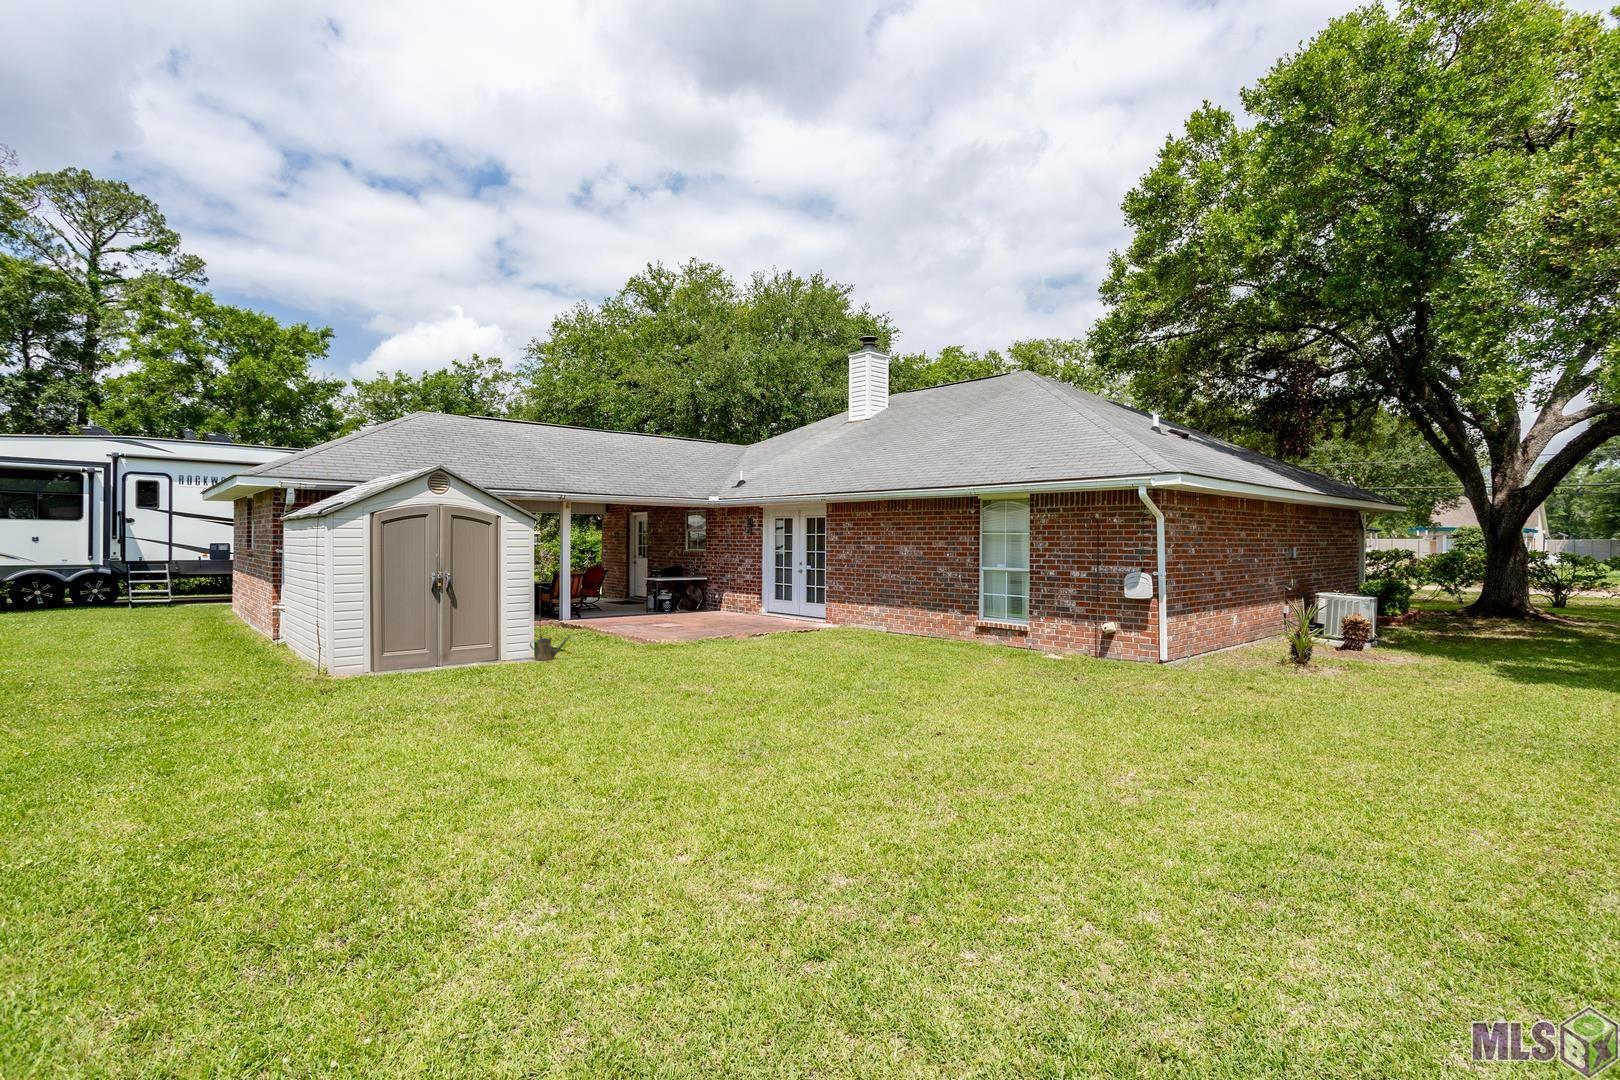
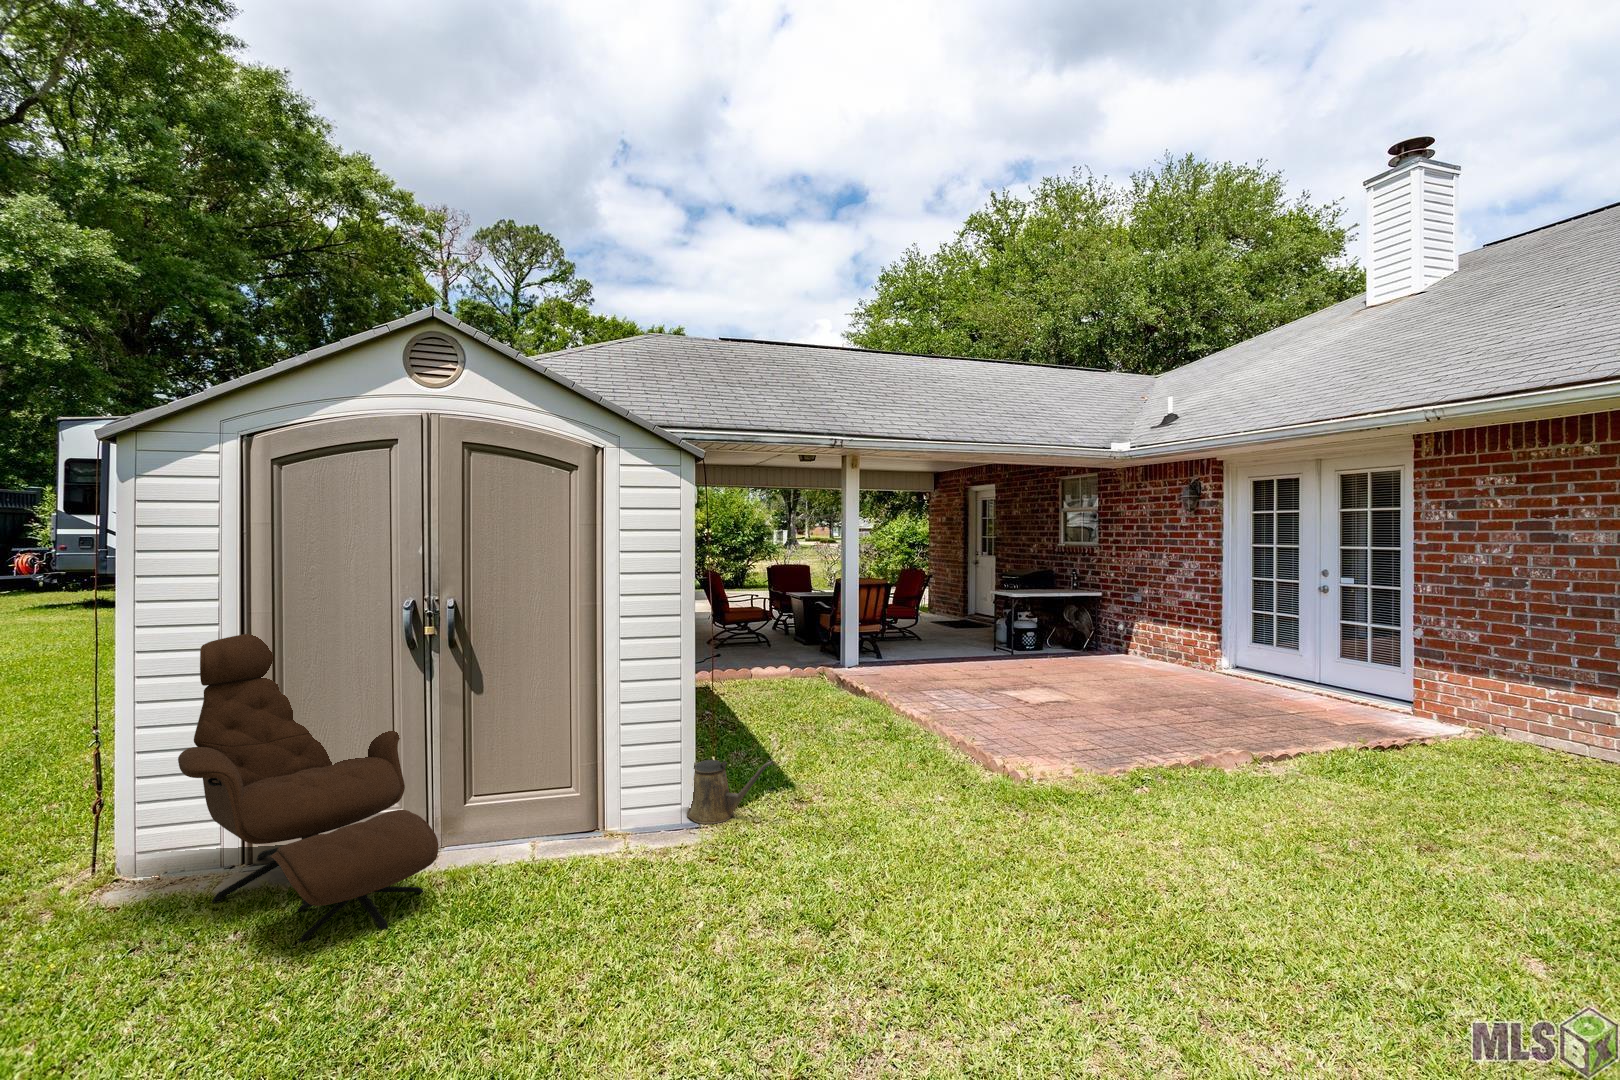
lounge chair: none [359,589,469,684] -> present [178,634,438,943]

